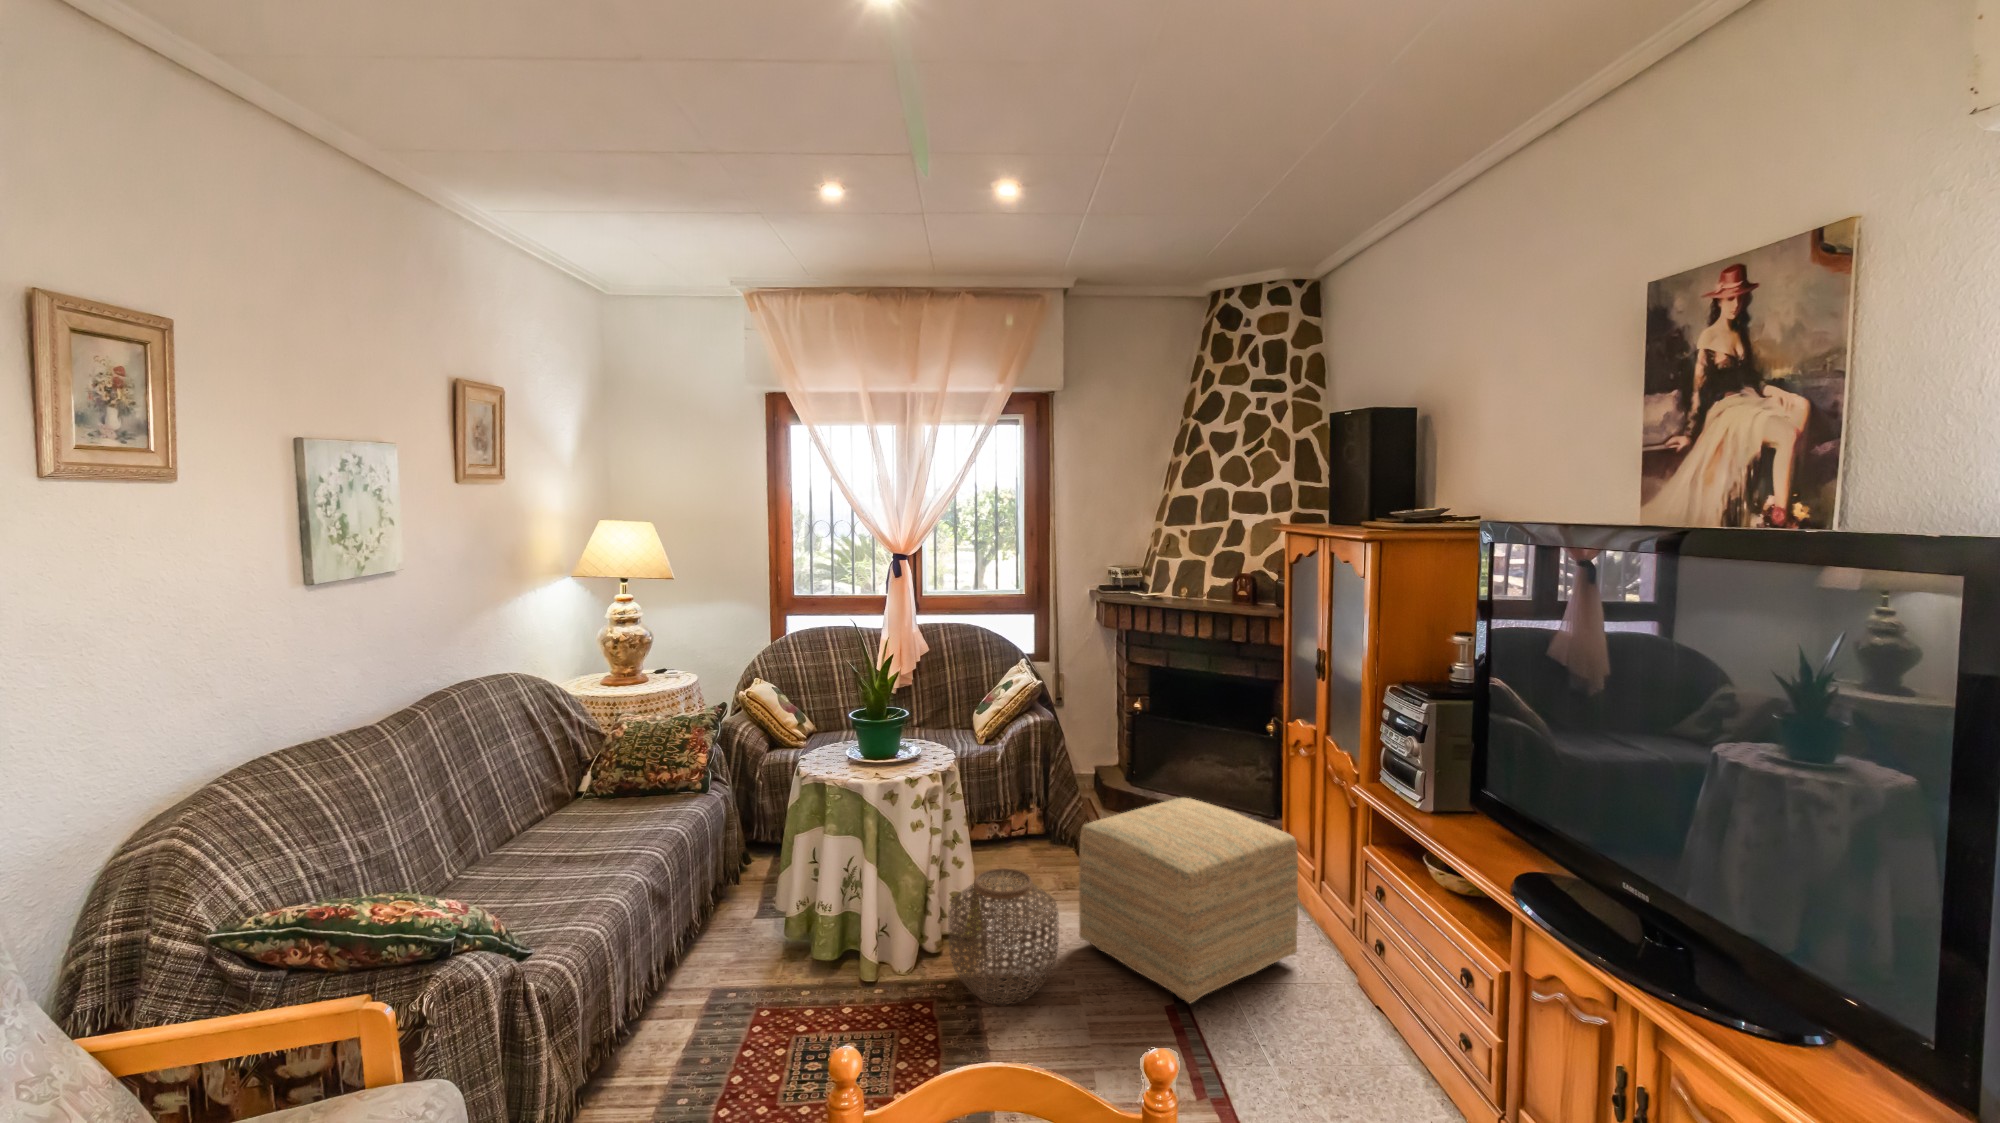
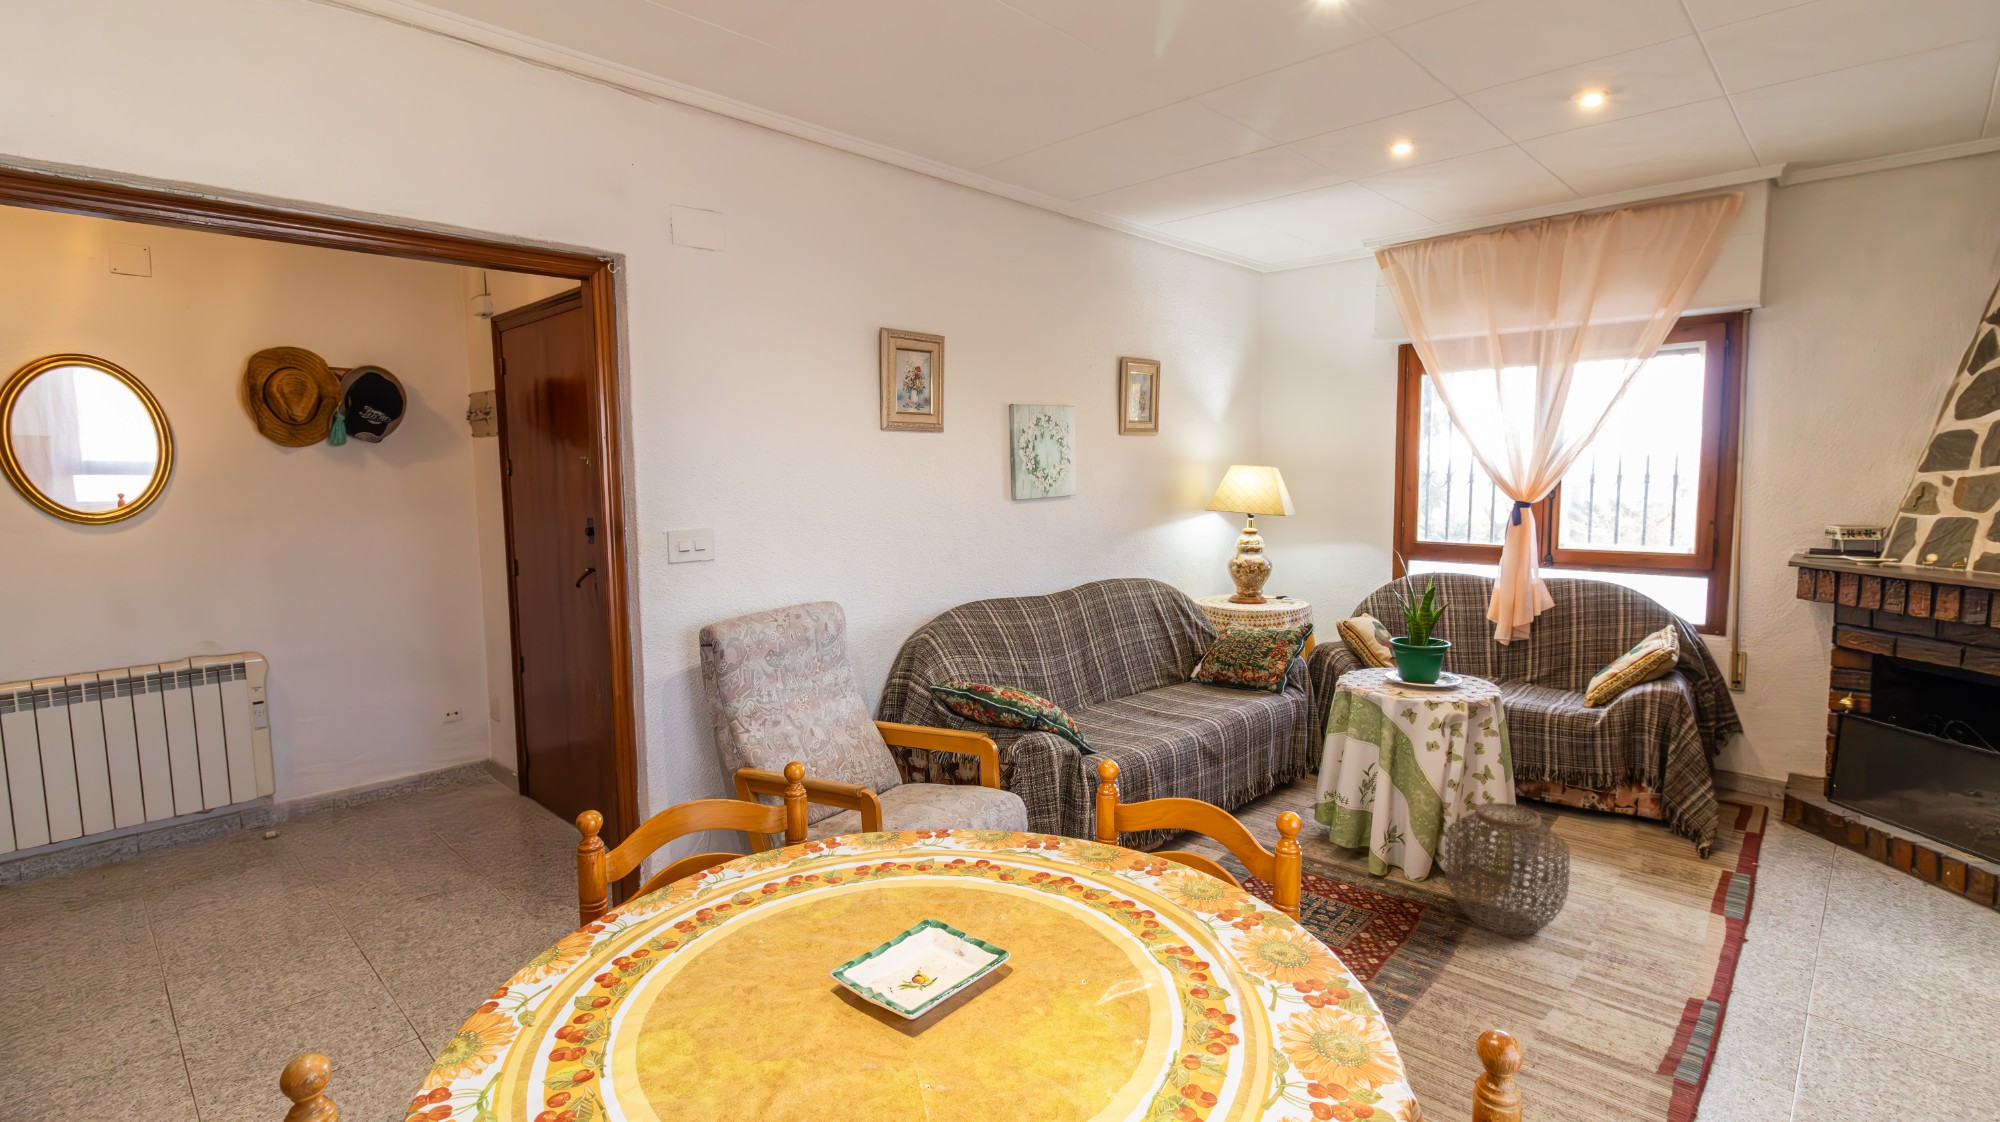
ottoman: present [1079,798,1298,1003] -> none [1621,788,1946,1014]

